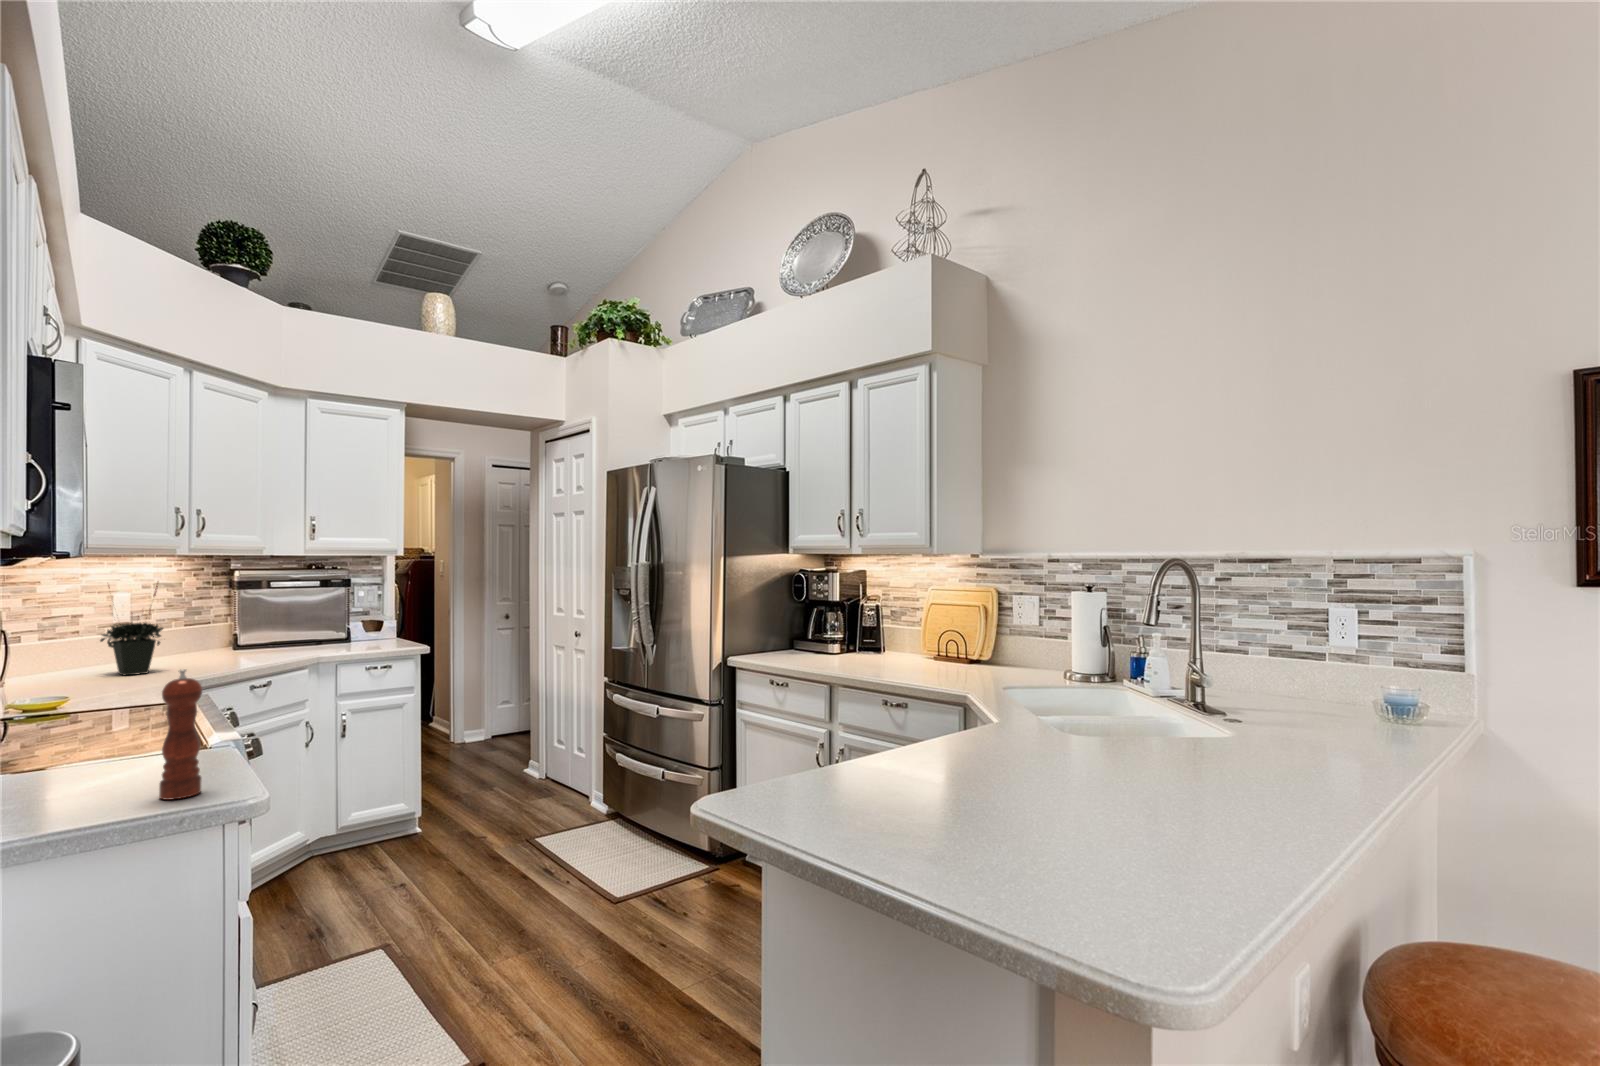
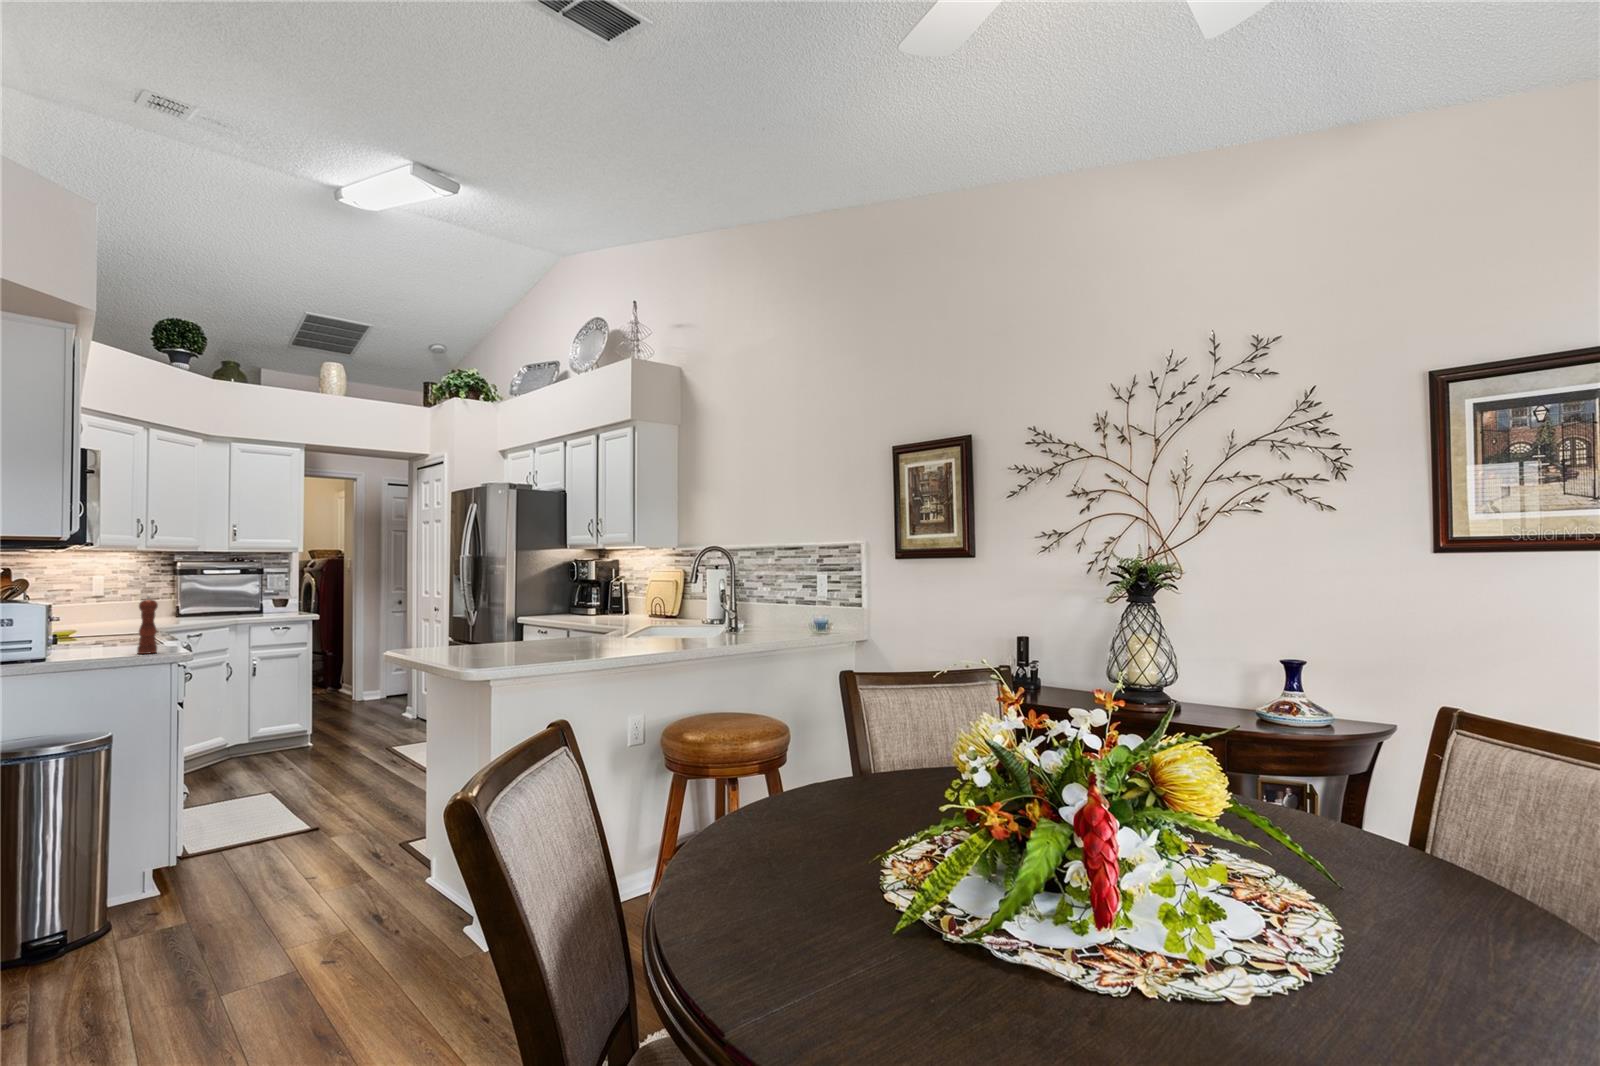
potted plant: present [100,583,163,675] -> none [88,565,131,626]

